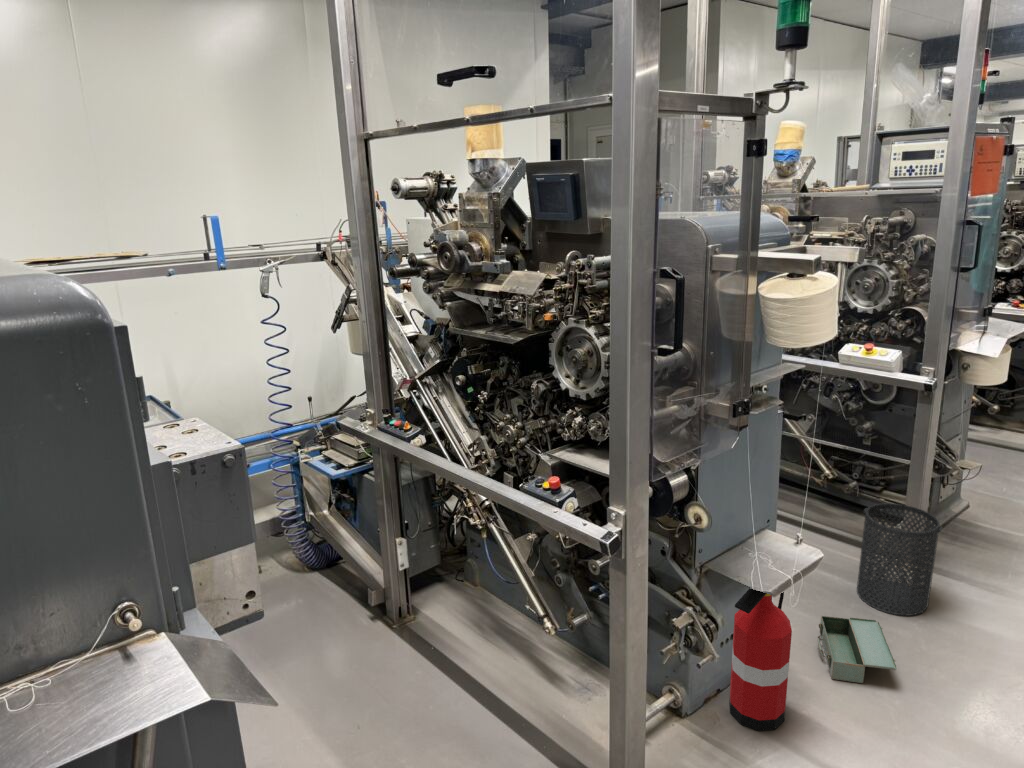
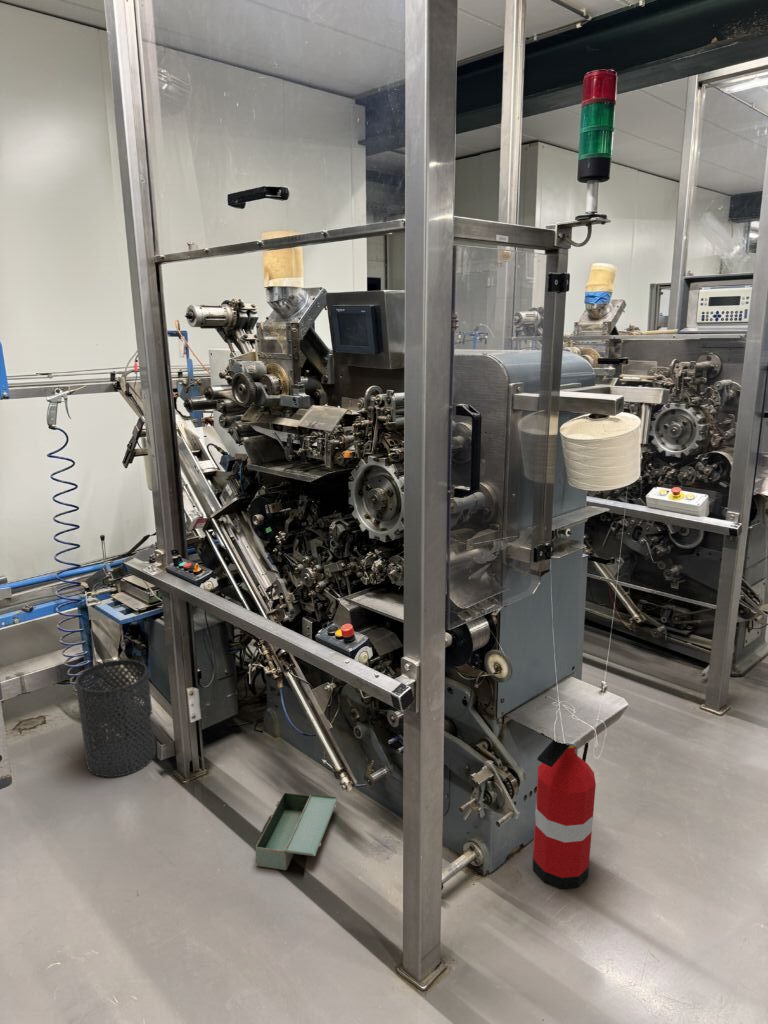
trash can: present [857,503,942,616] -> present [76,660,156,777]
toolbox: present [818,616,897,683] -> present [256,792,338,870]

